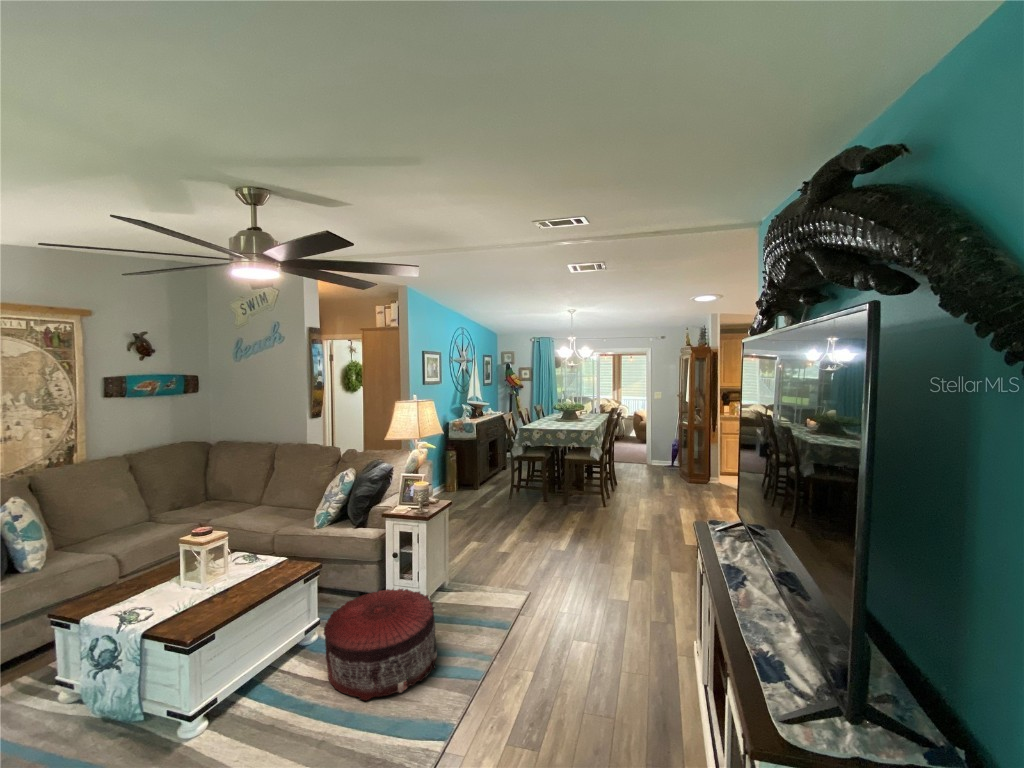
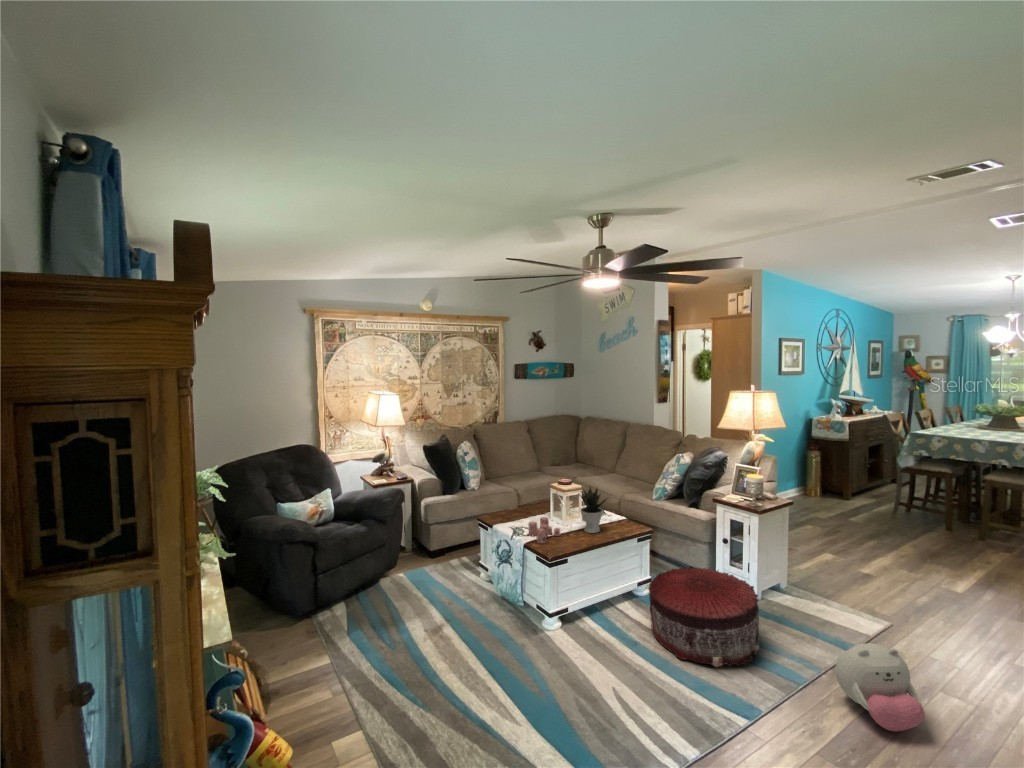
potted plant: none [223,526,270,589] -> present [580,486,608,533]
candle: none [147,585,200,626] -> present [528,517,560,544]
plush toy: none [500,614,561,685] -> present [835,643,925,732]

